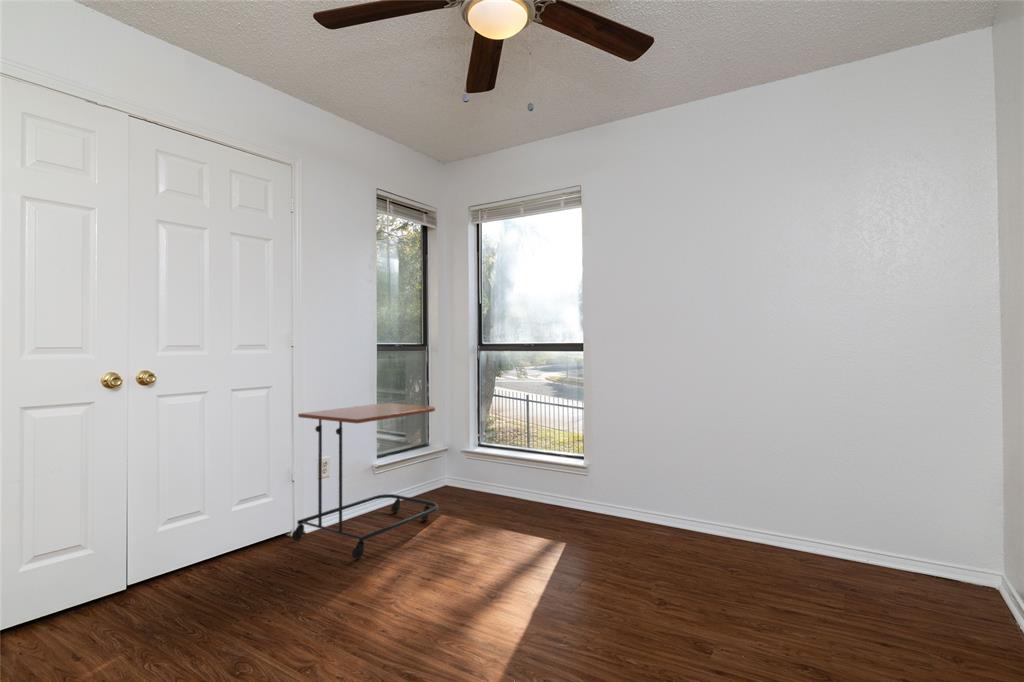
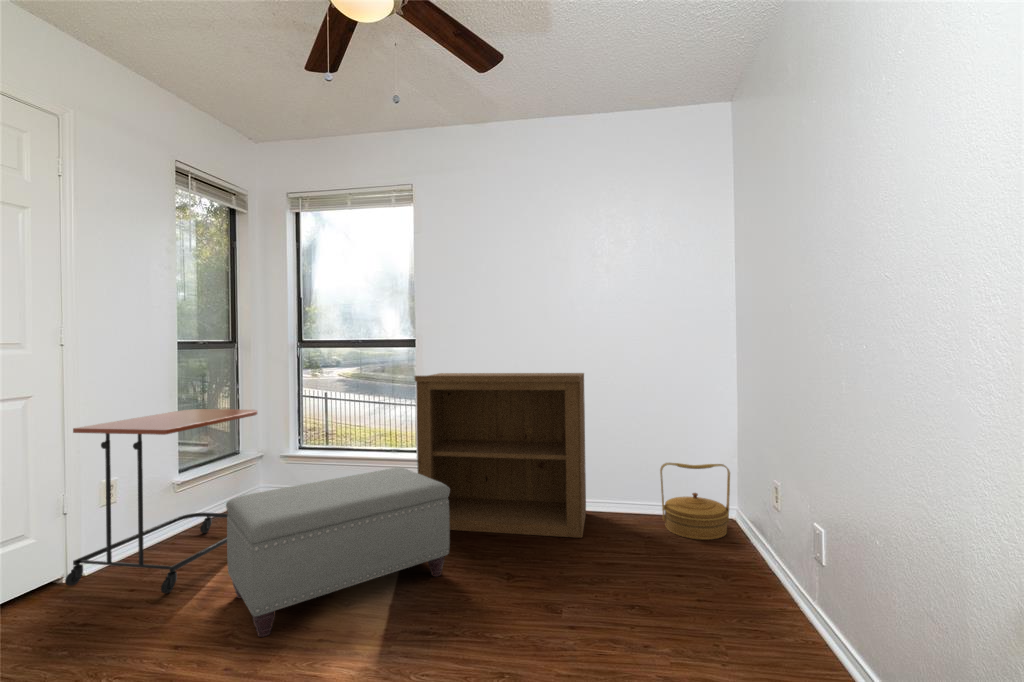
bookshelf: none [575,379,773,575] -> present [414,373,586,538]
ottoman: none [400,472,599,612] -> present [226,467,450,637]
woven basket: none [872,500,980,608] -> present [660,463,730,540]

